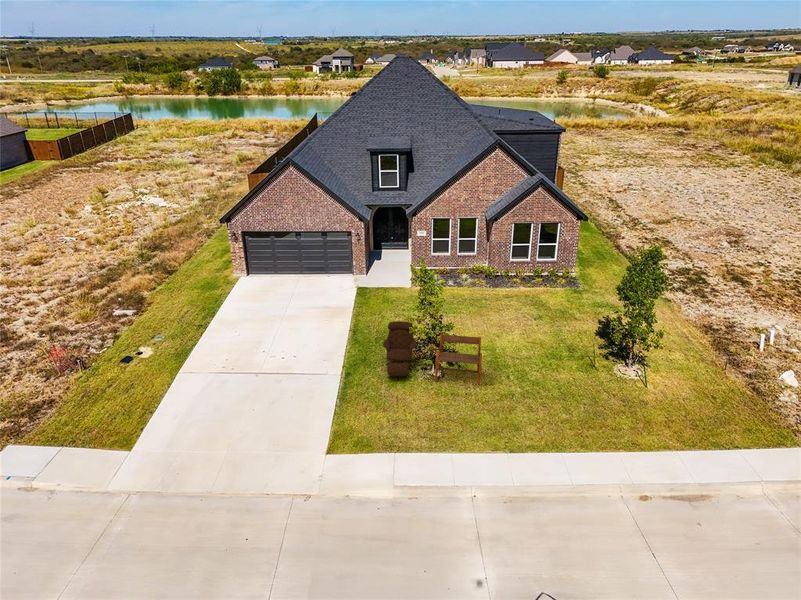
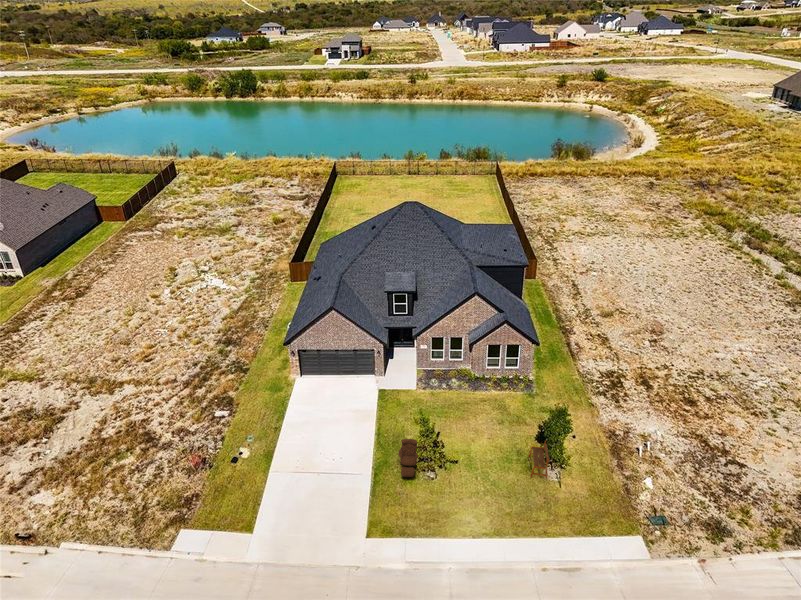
bench: present [435,334,482,386] -> present [529,442,549,478]

